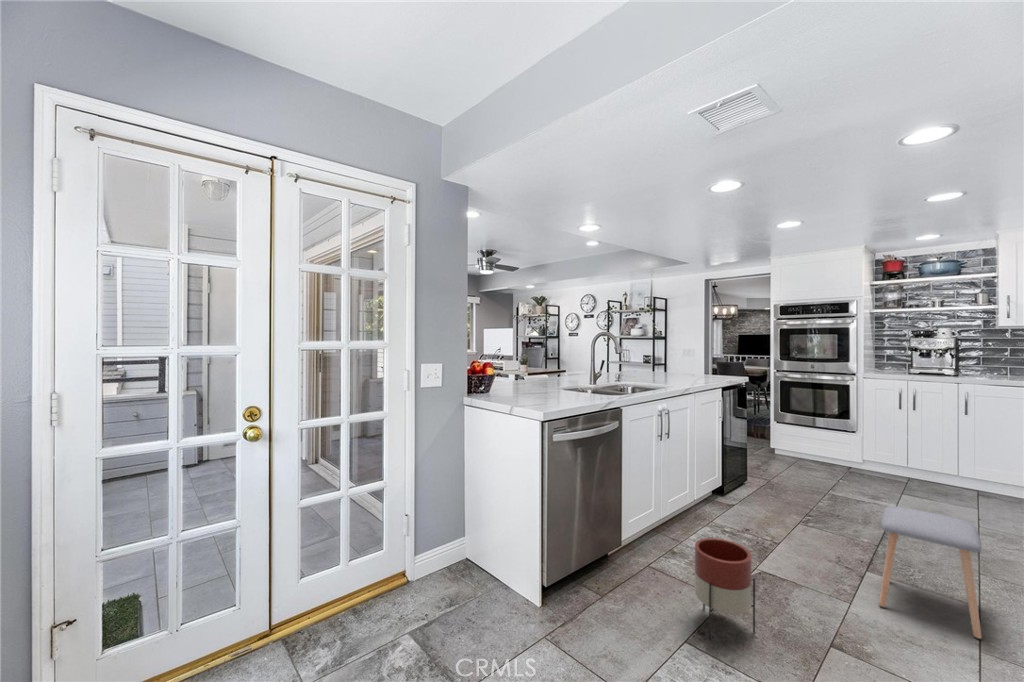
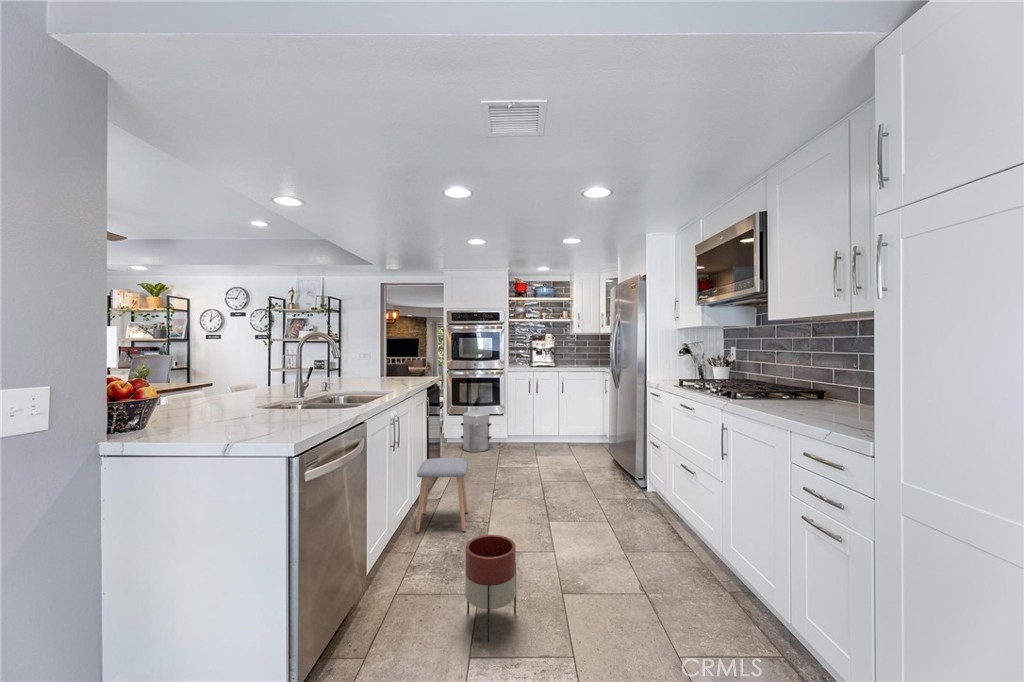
waste bin: none [791,419,835,471] -> present [461,409,491,452]
stool: present [879,506,982,640] -> present [415,458,468,533]

